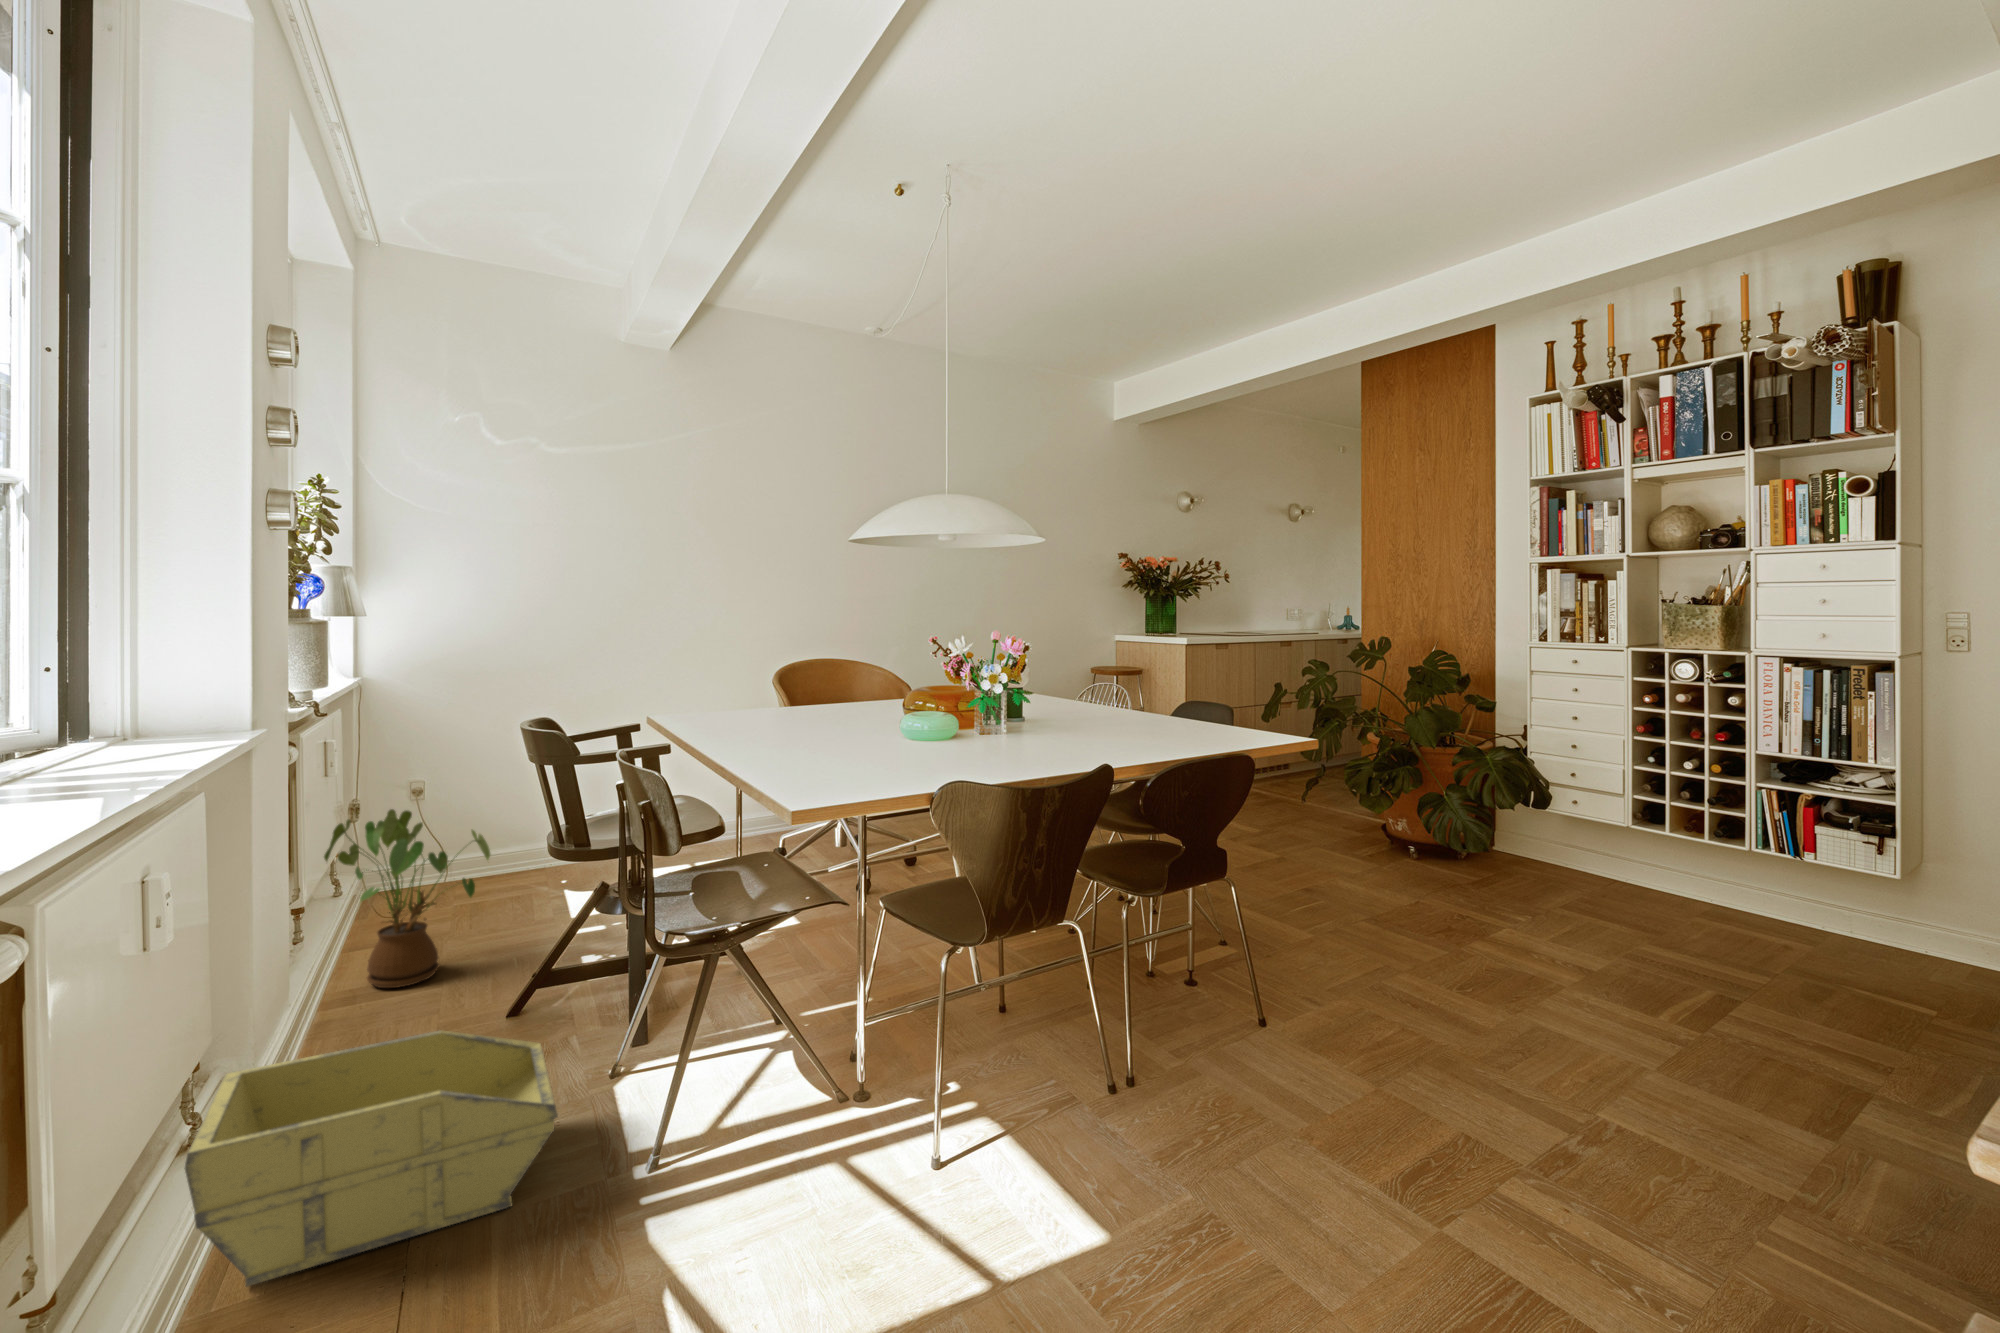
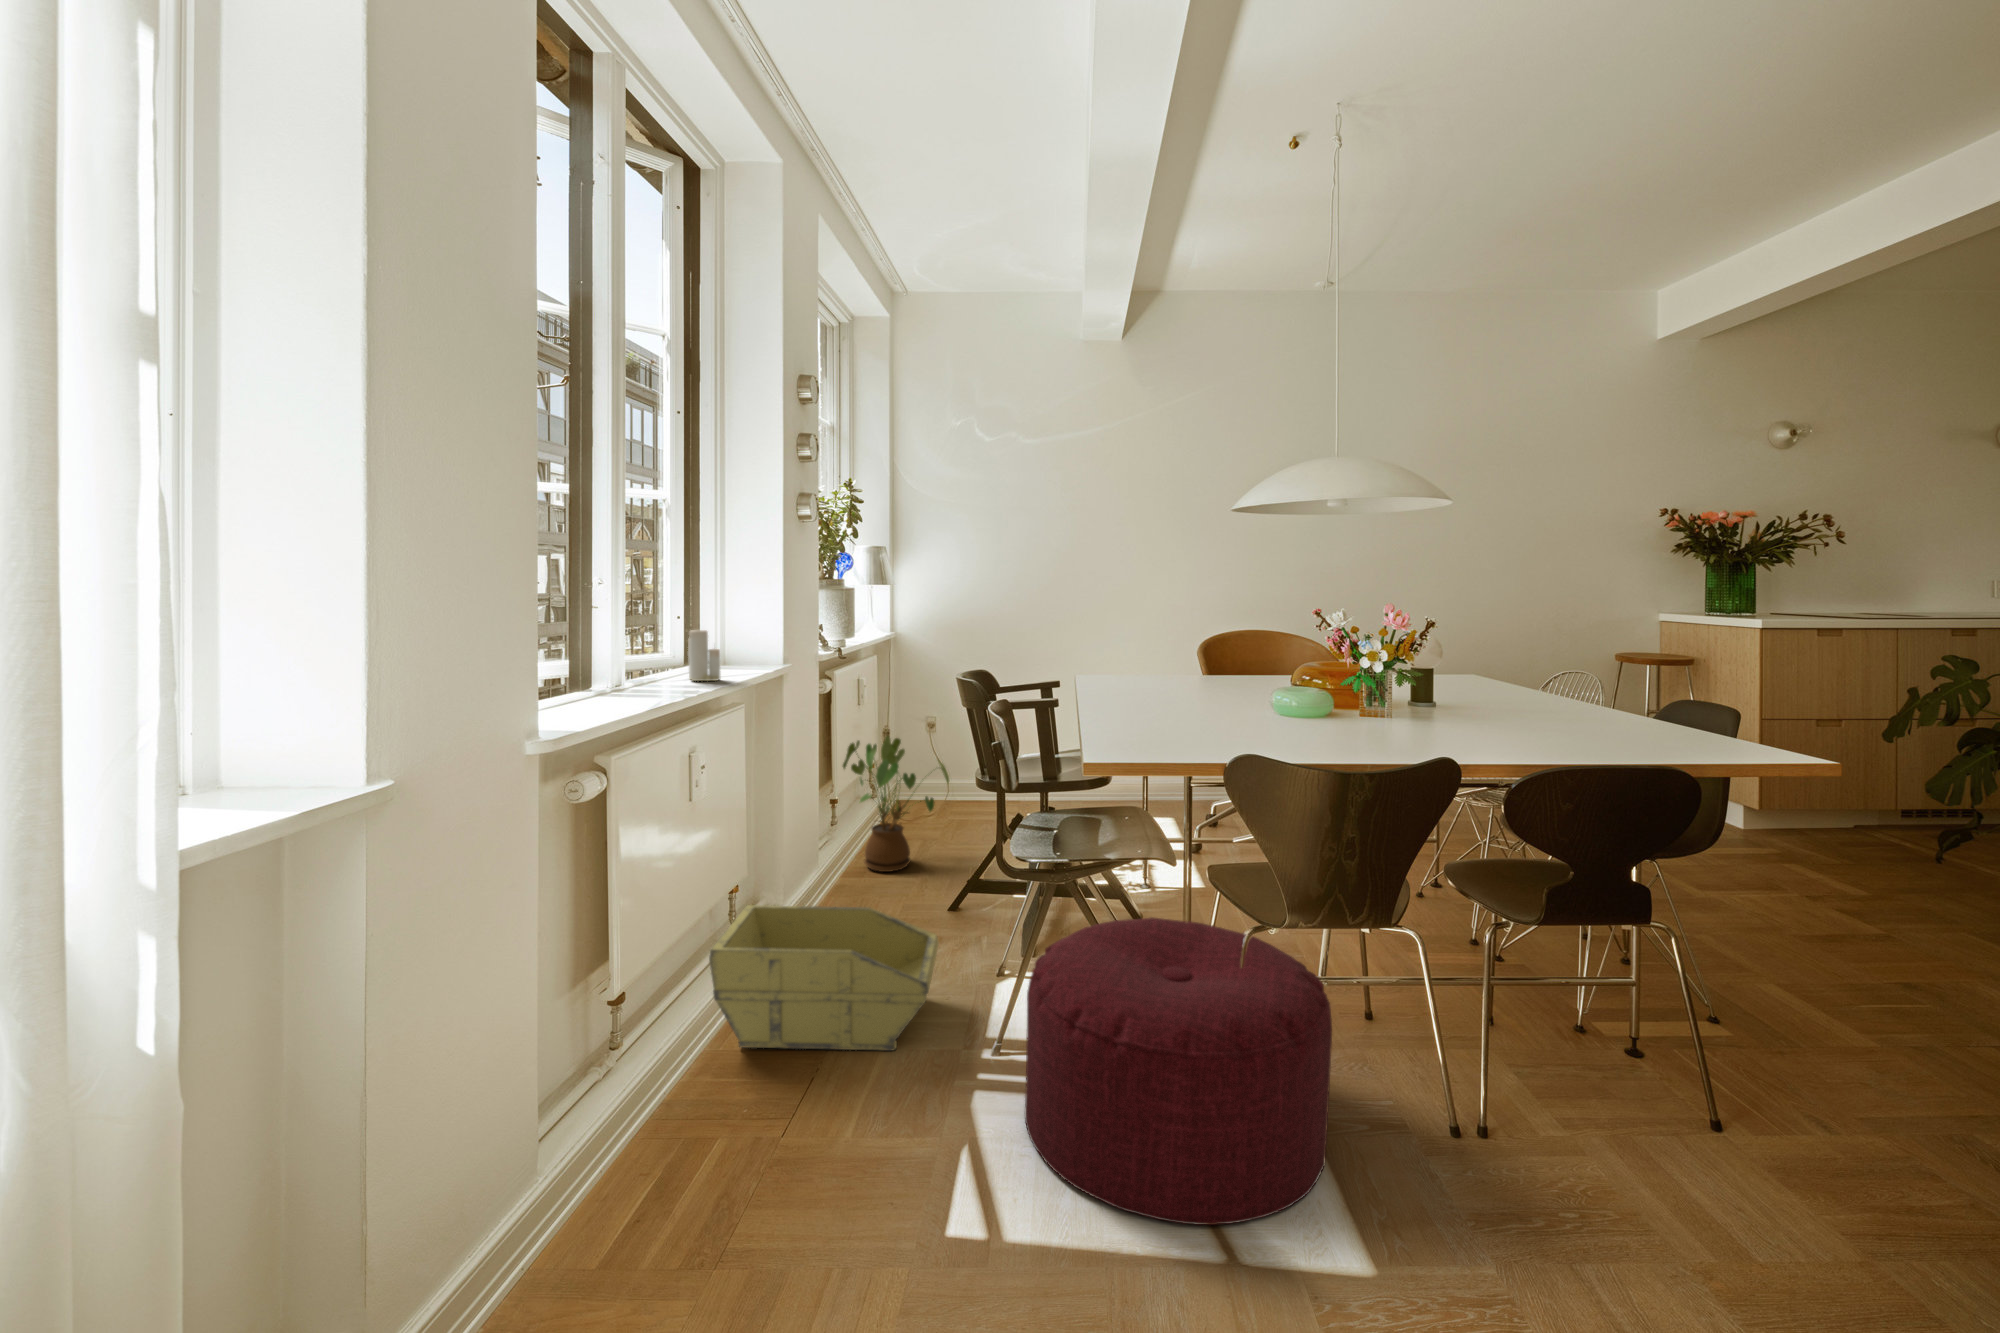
candle: none [82,665,152,751] -> present [688,630,720,681]
ottoman: none [713,953,1034,1284] -> present [1025,917,1332,1225]

